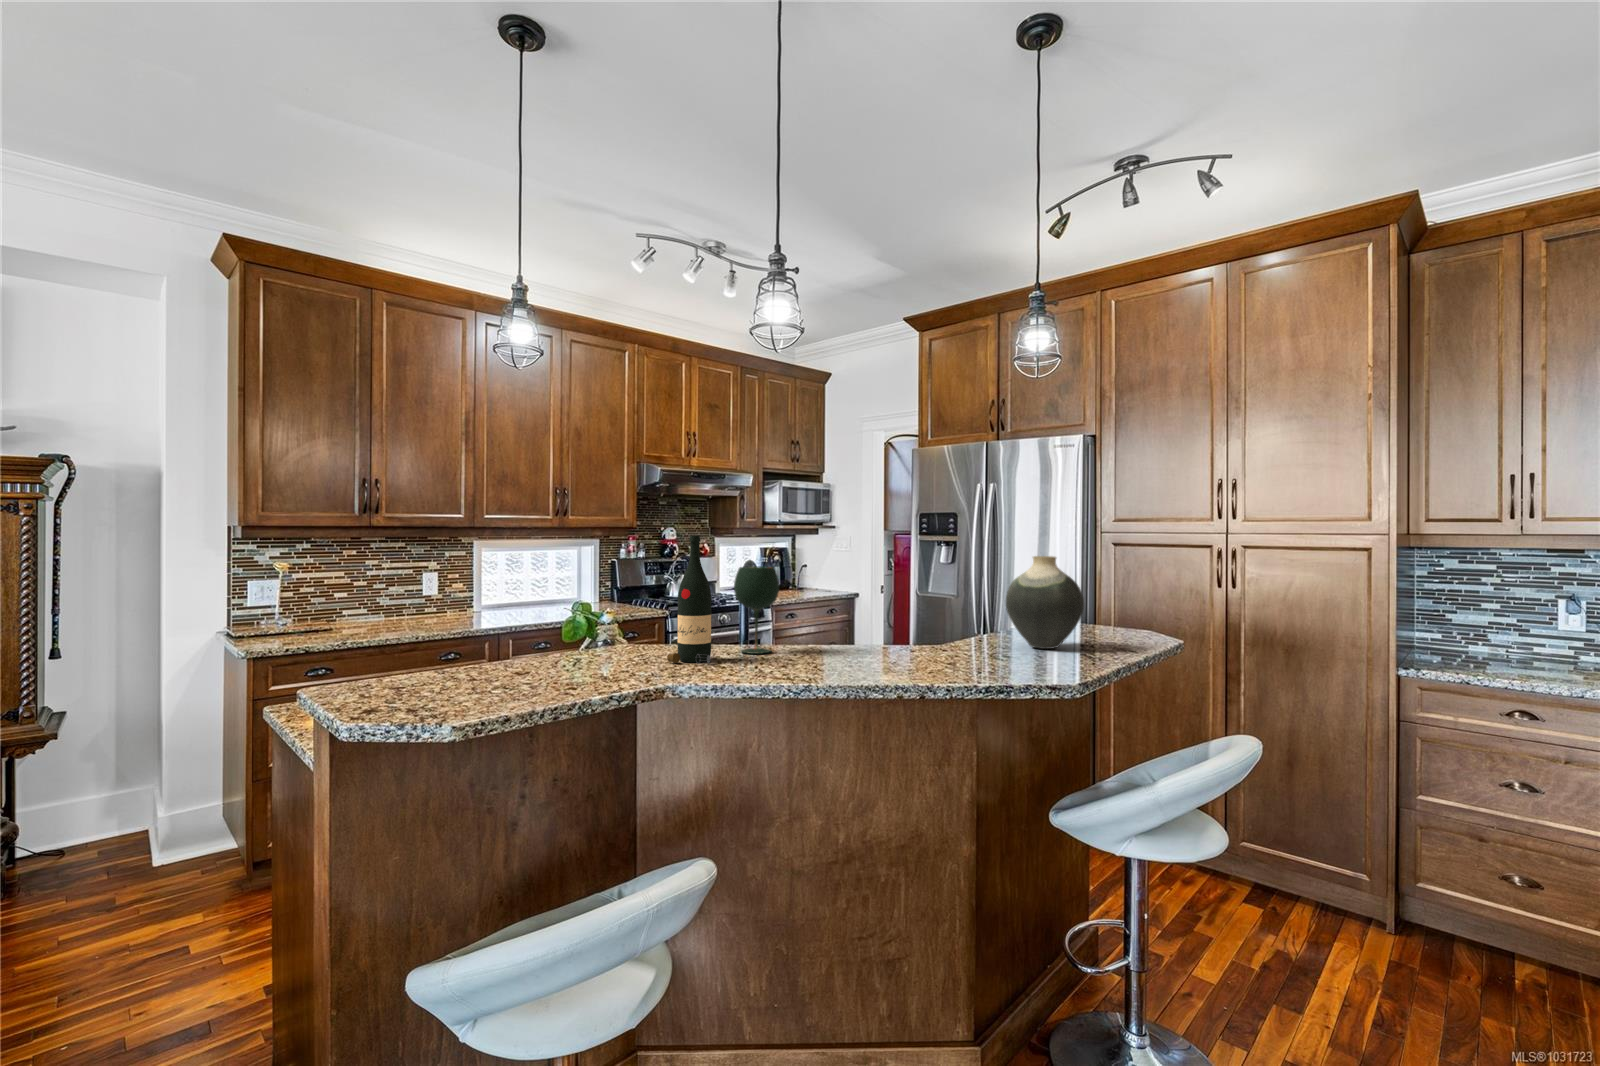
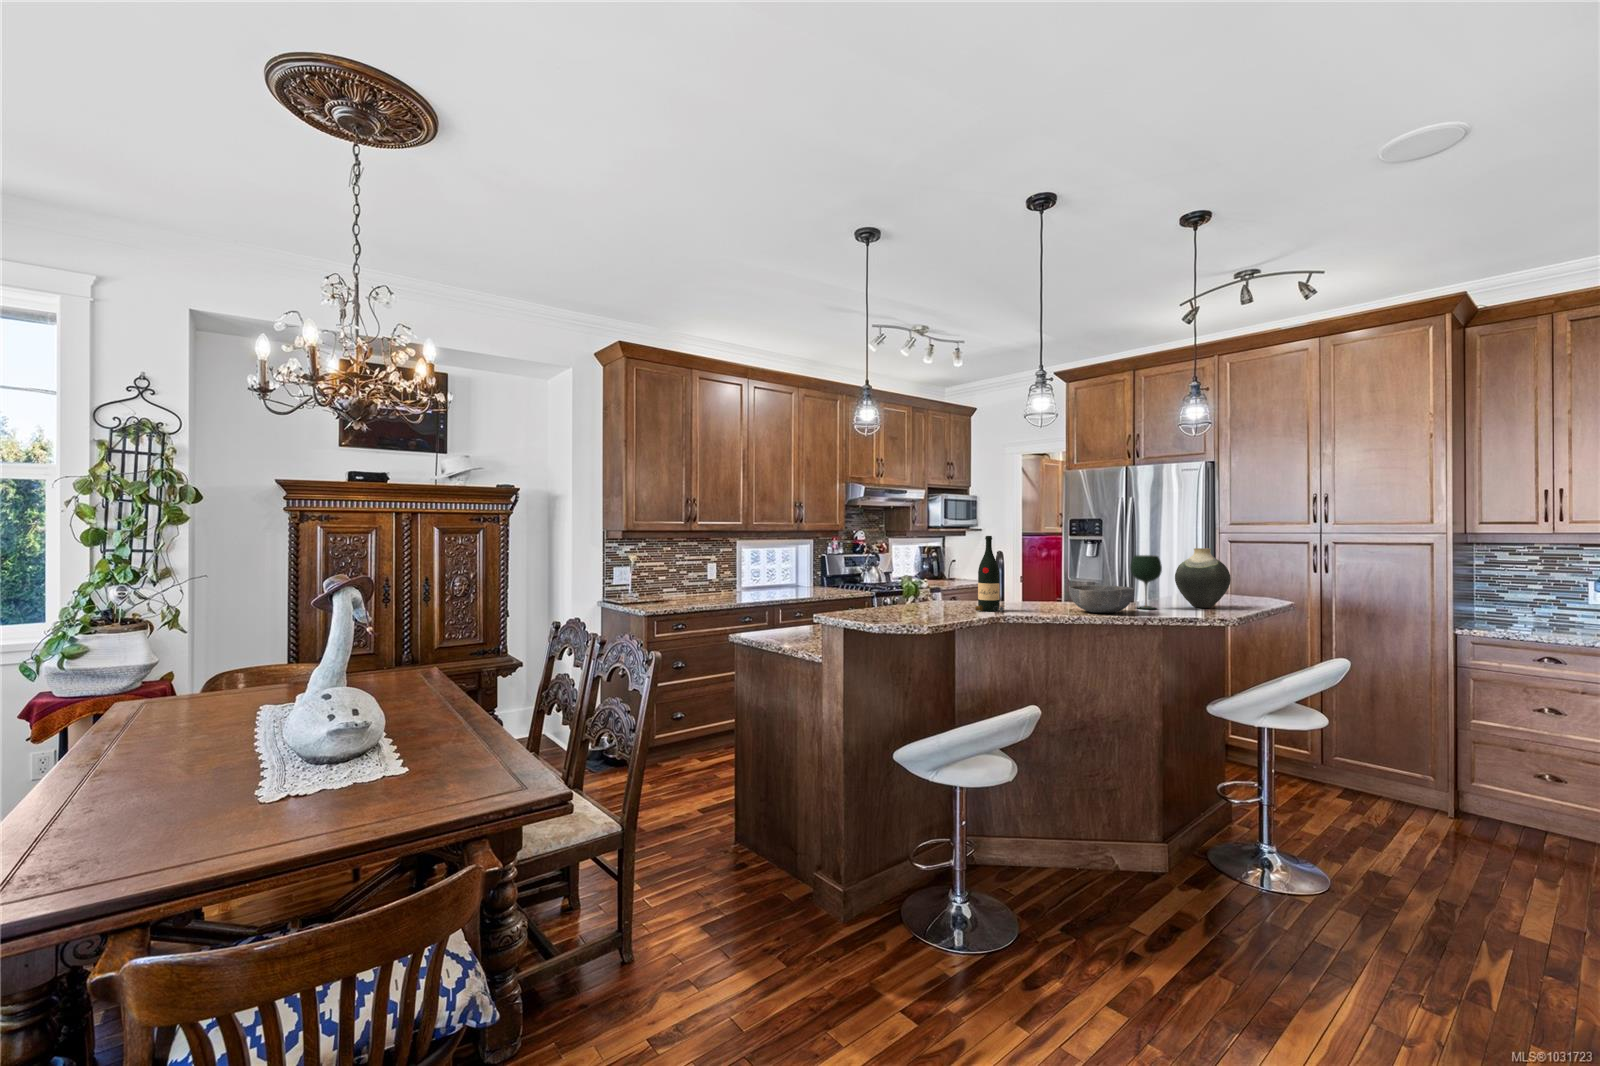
wine glass: present [734,566,779,654] -> present [1131,555,1162,609]
bowl: none [823,615,922,664] -> present [1069,585,1134,613]

